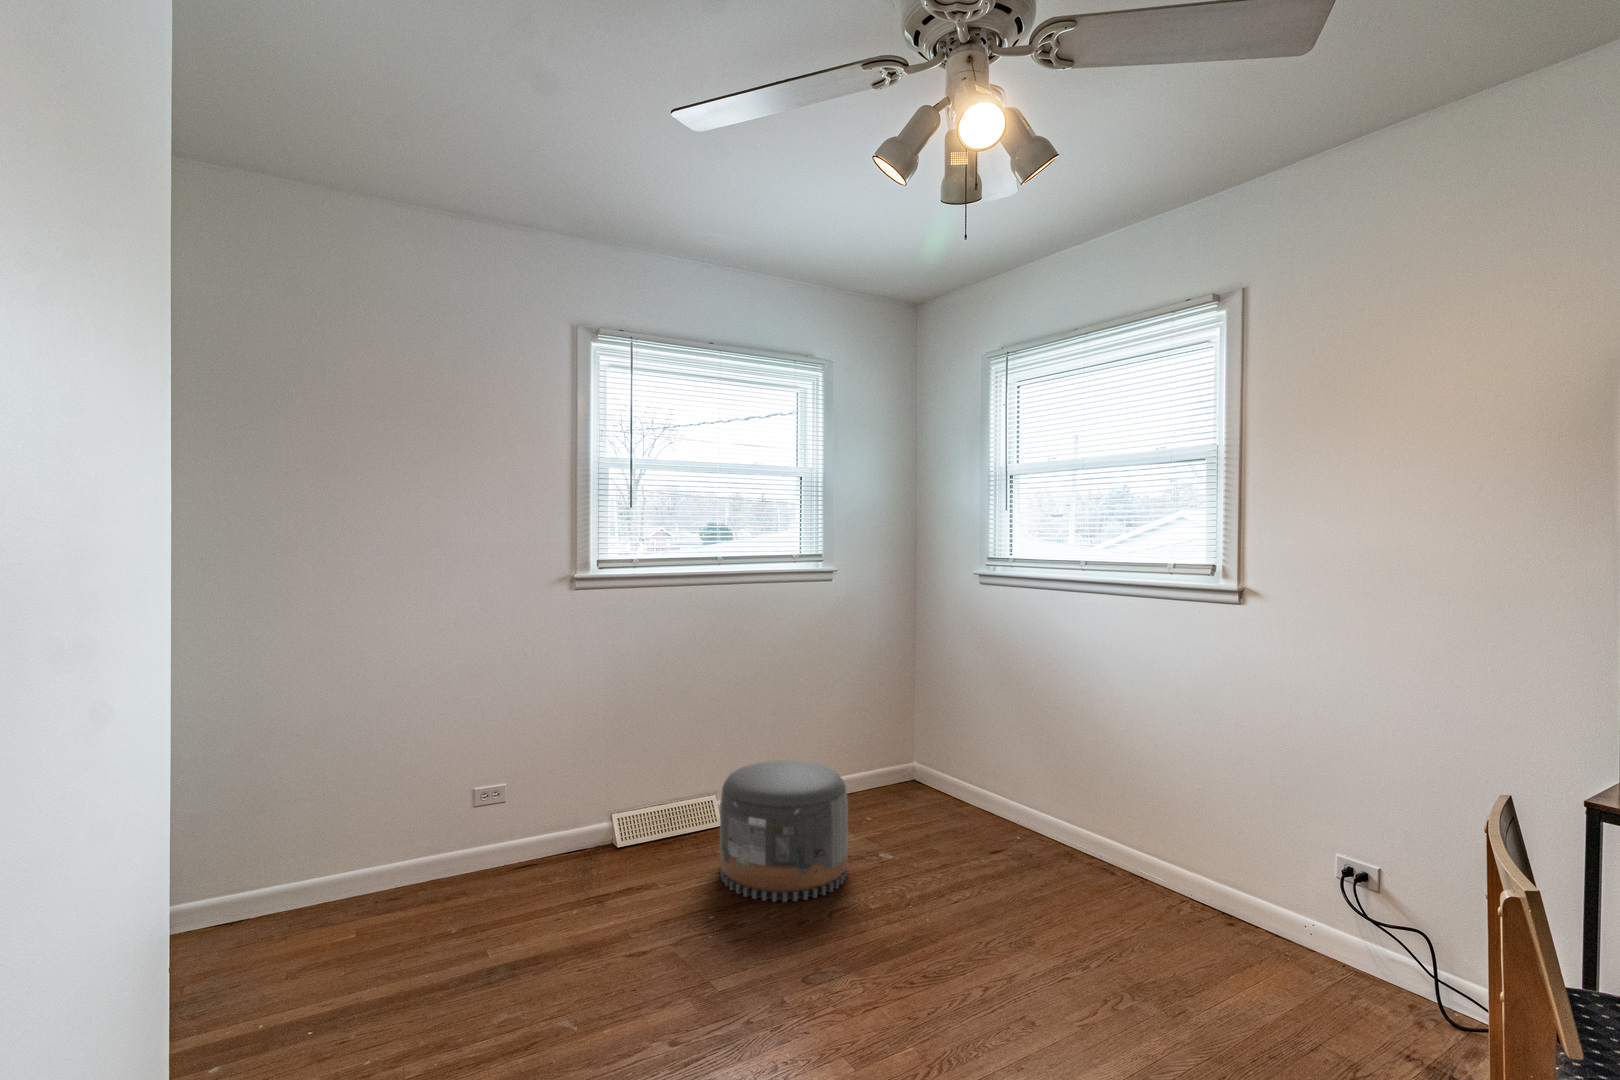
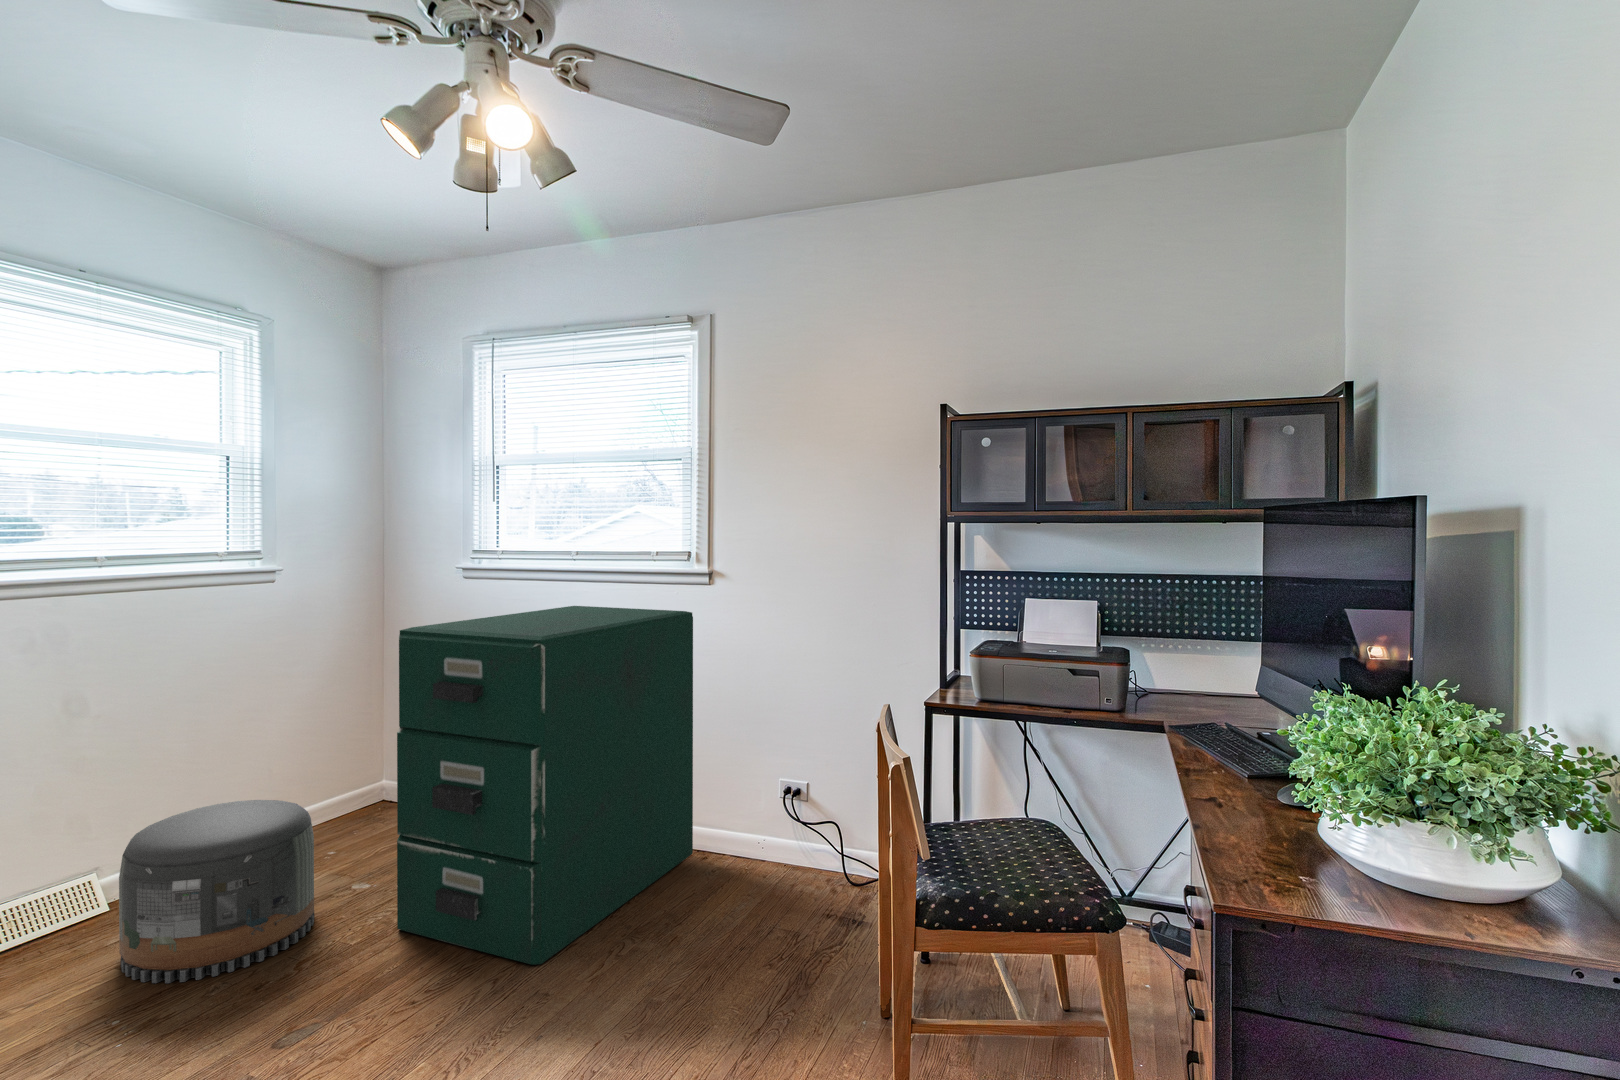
filing cabinet: none [908,617,1219,987] -> present [397,606,693,965]

